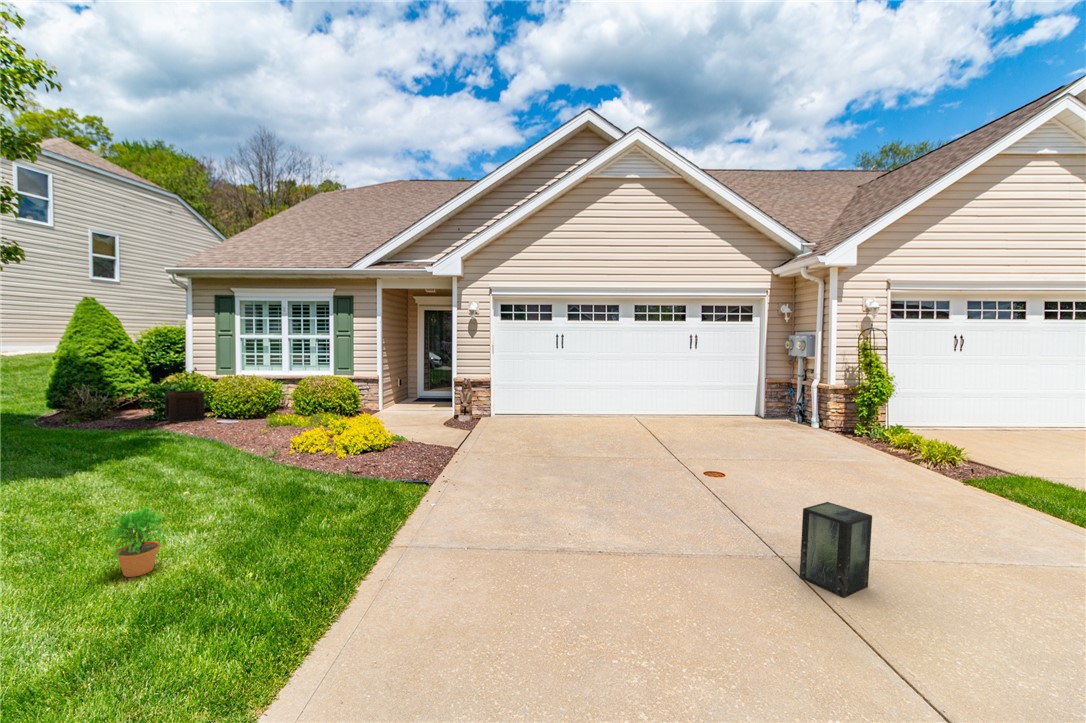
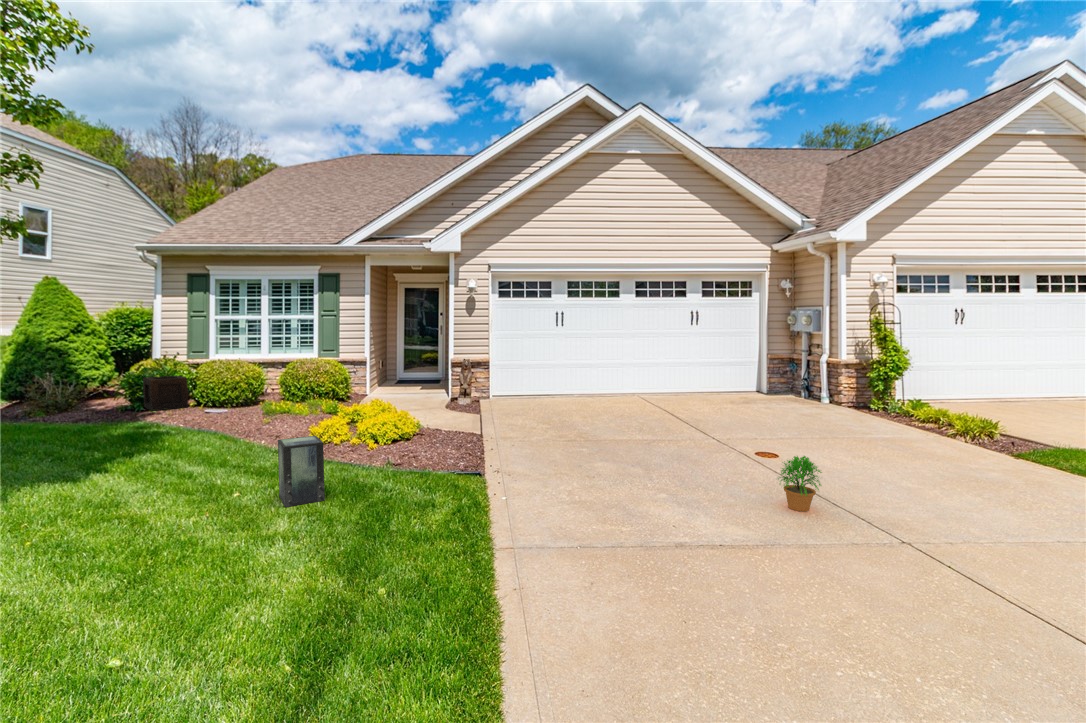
storage box: present [800,502,872,598] -> present [278,436,325,507]
potted plant: present [105,506,166,577] -> present [778,456,822,512]

